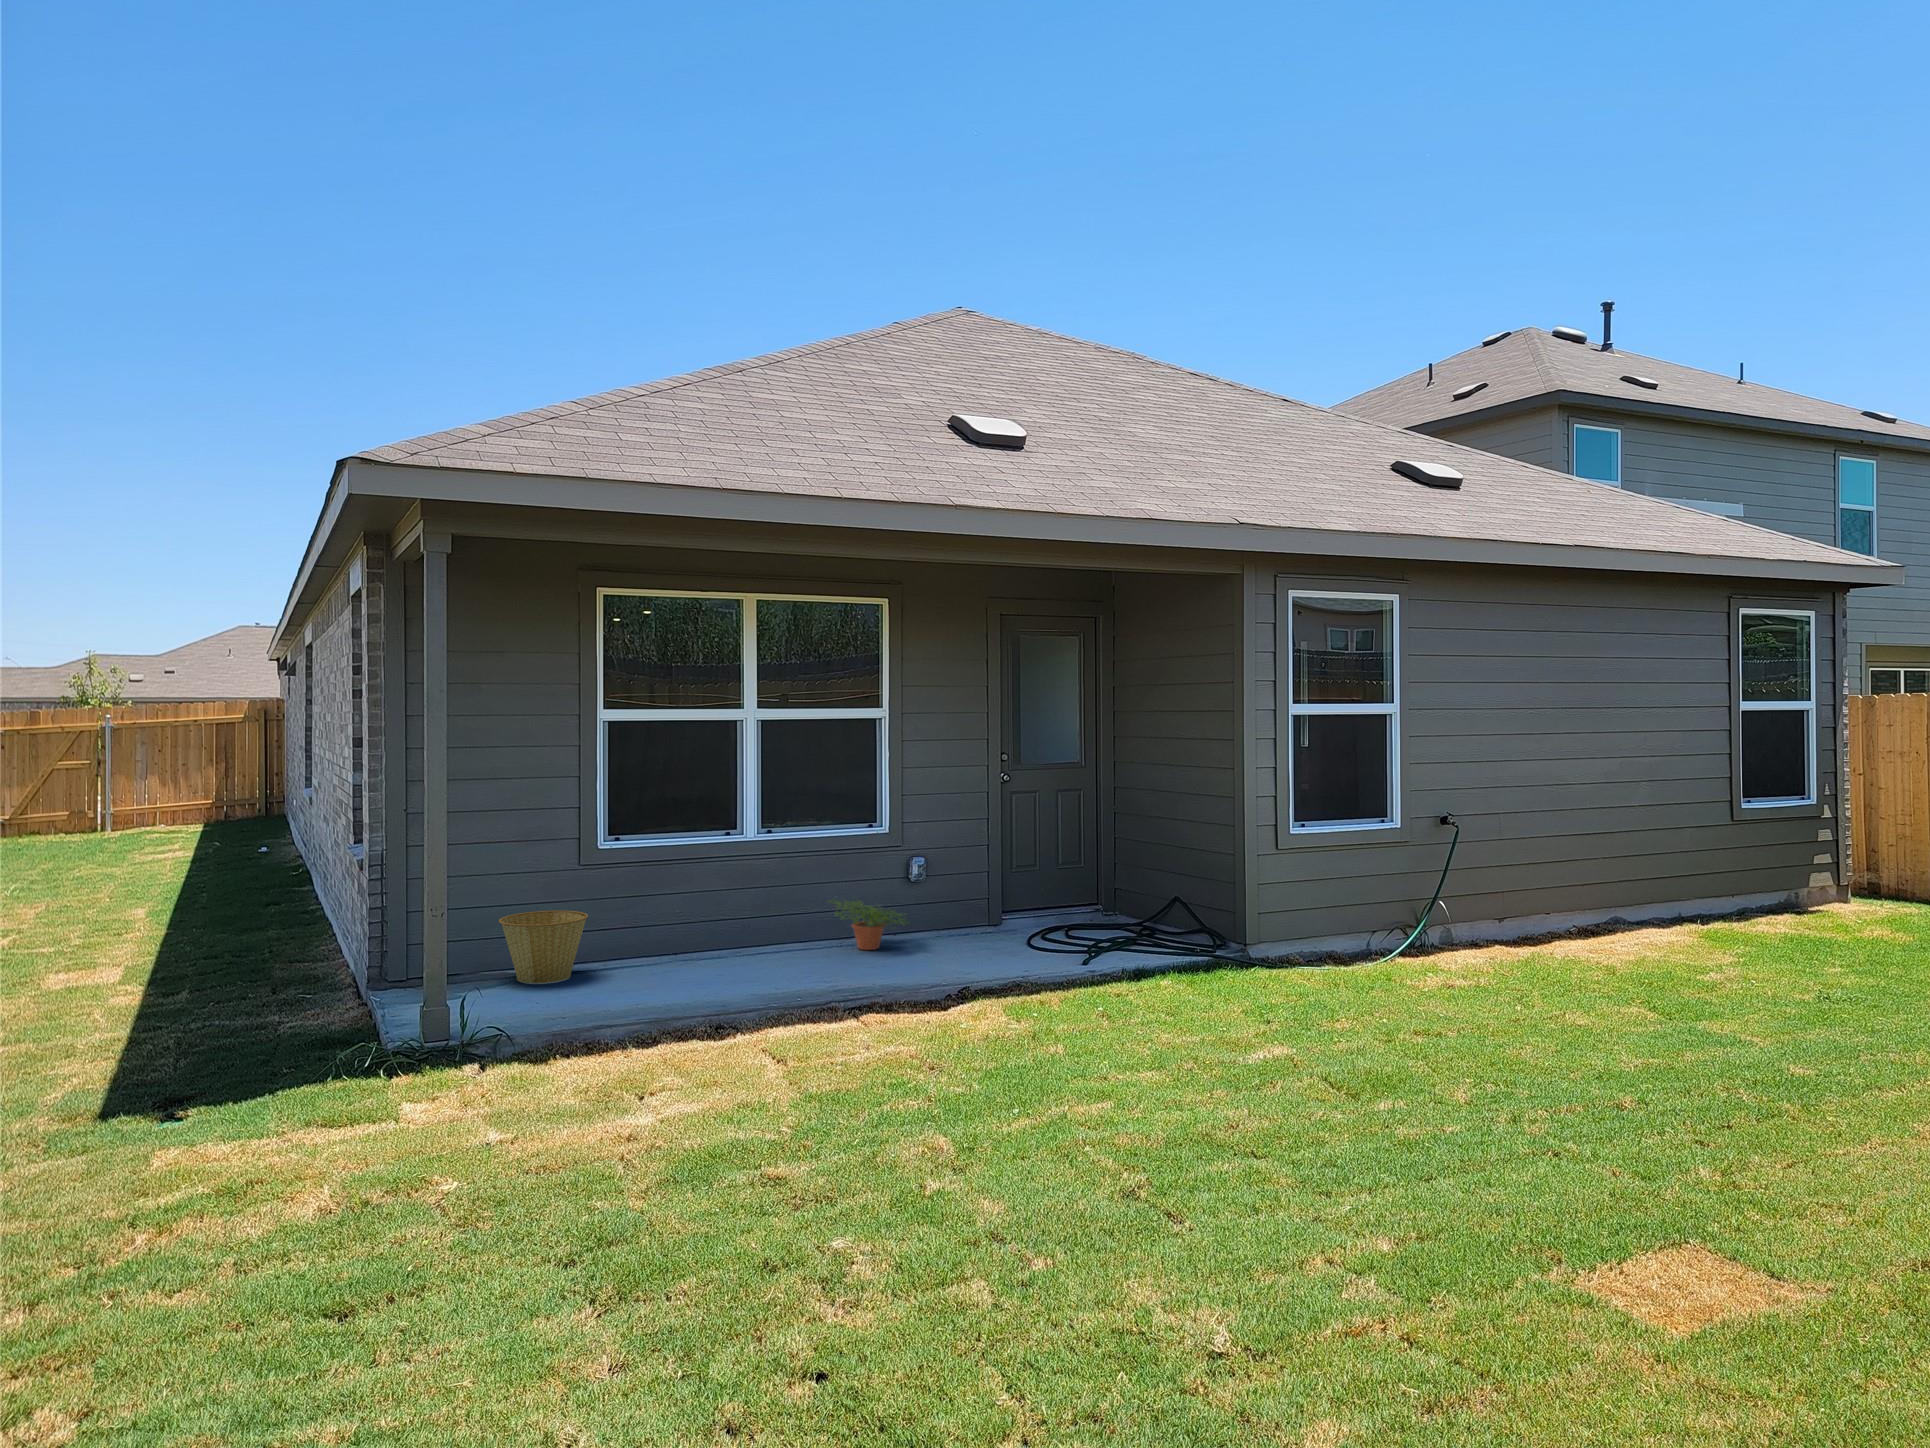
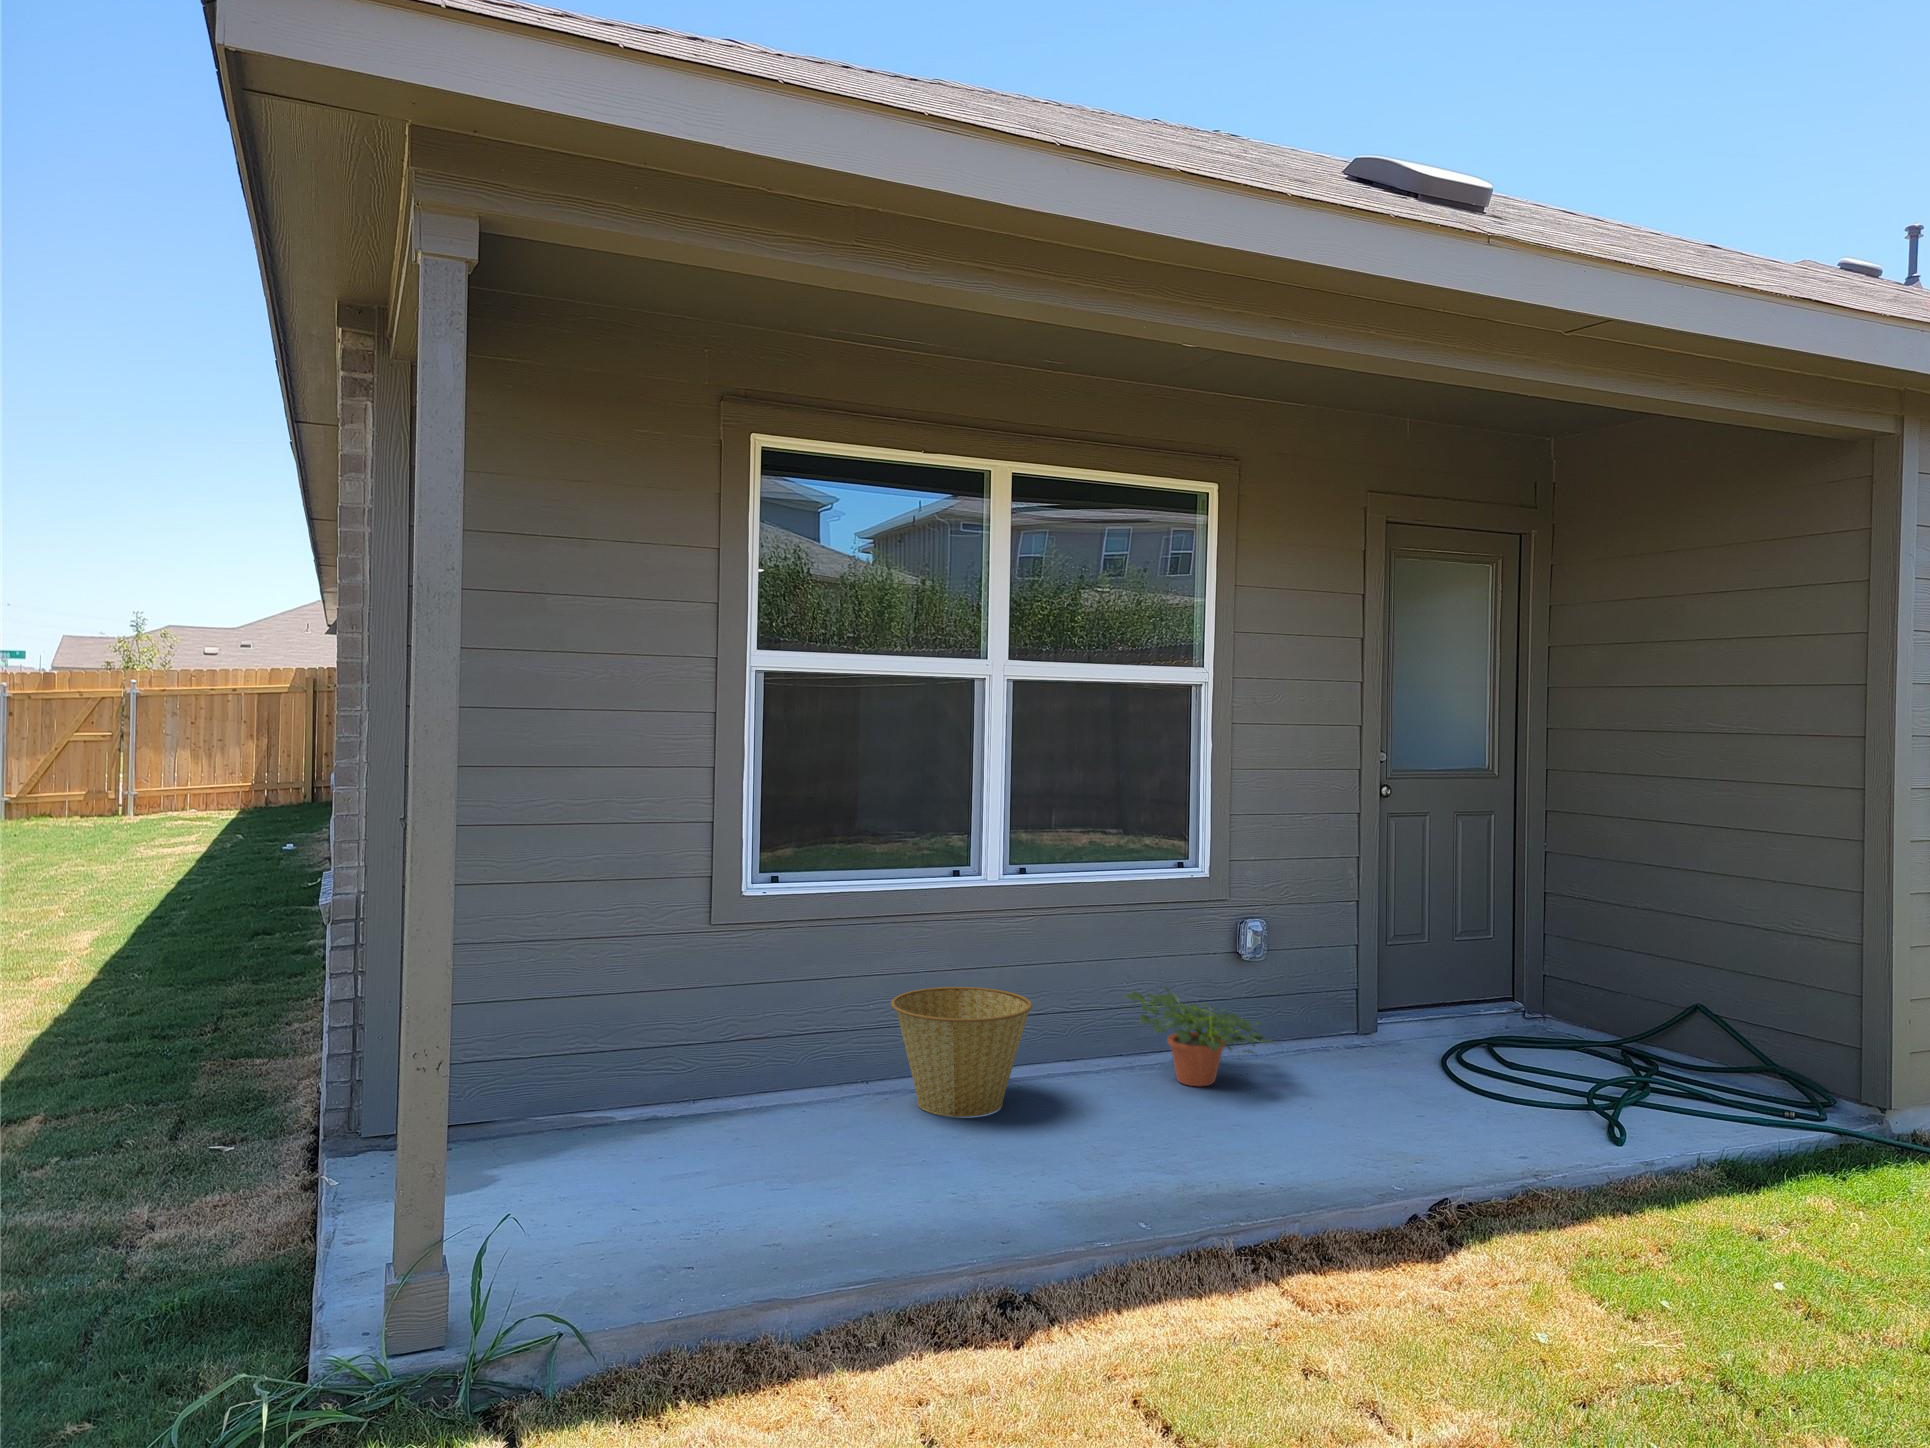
basket: present [499,911,588,983] -> present [891,987,1032,1117]

